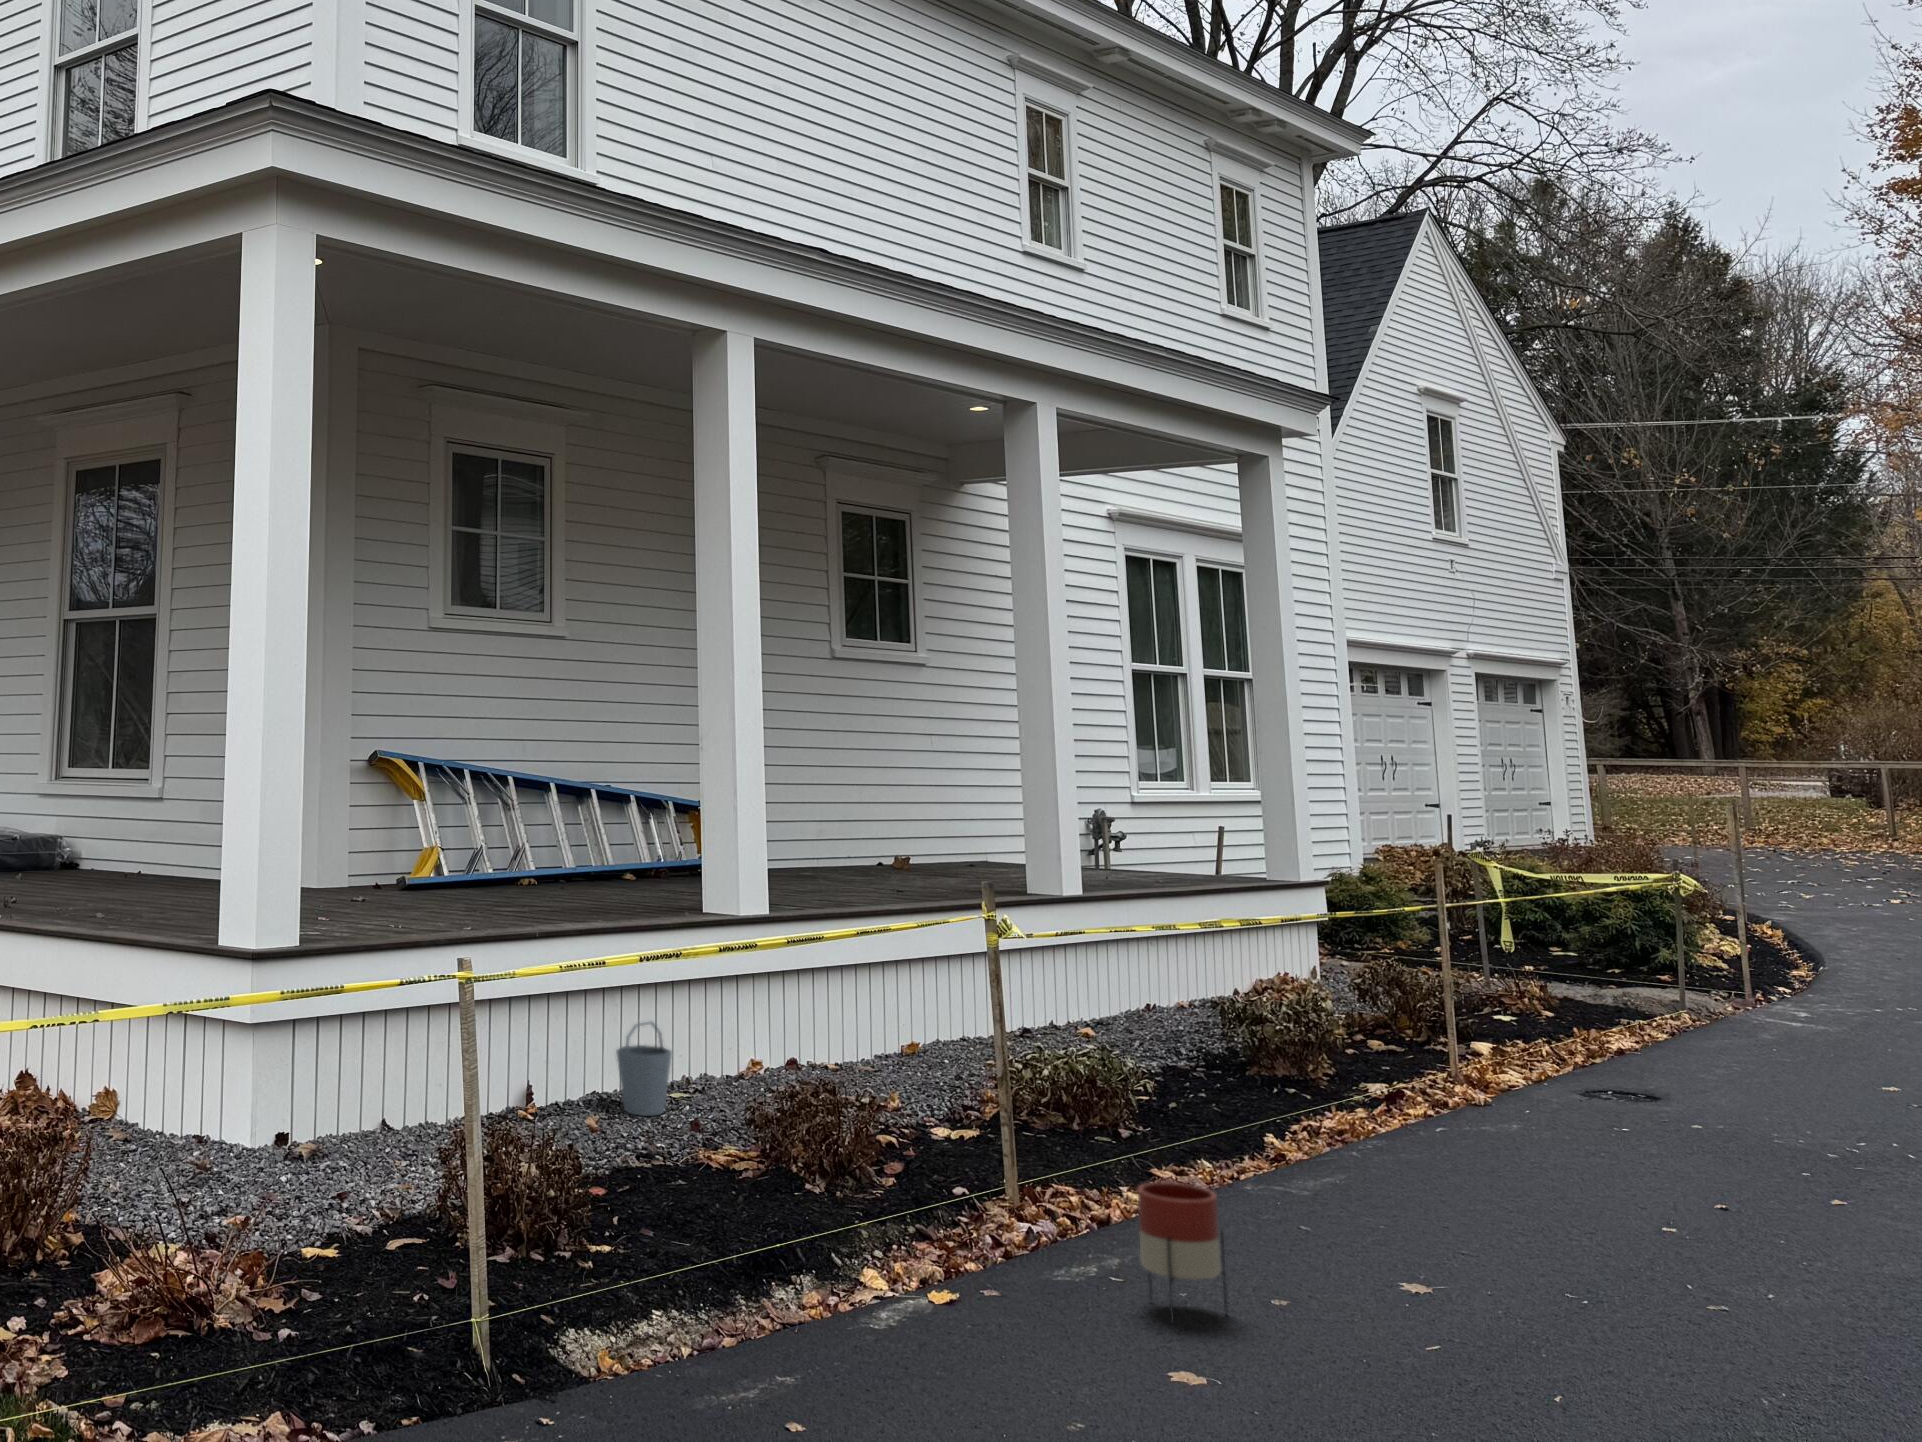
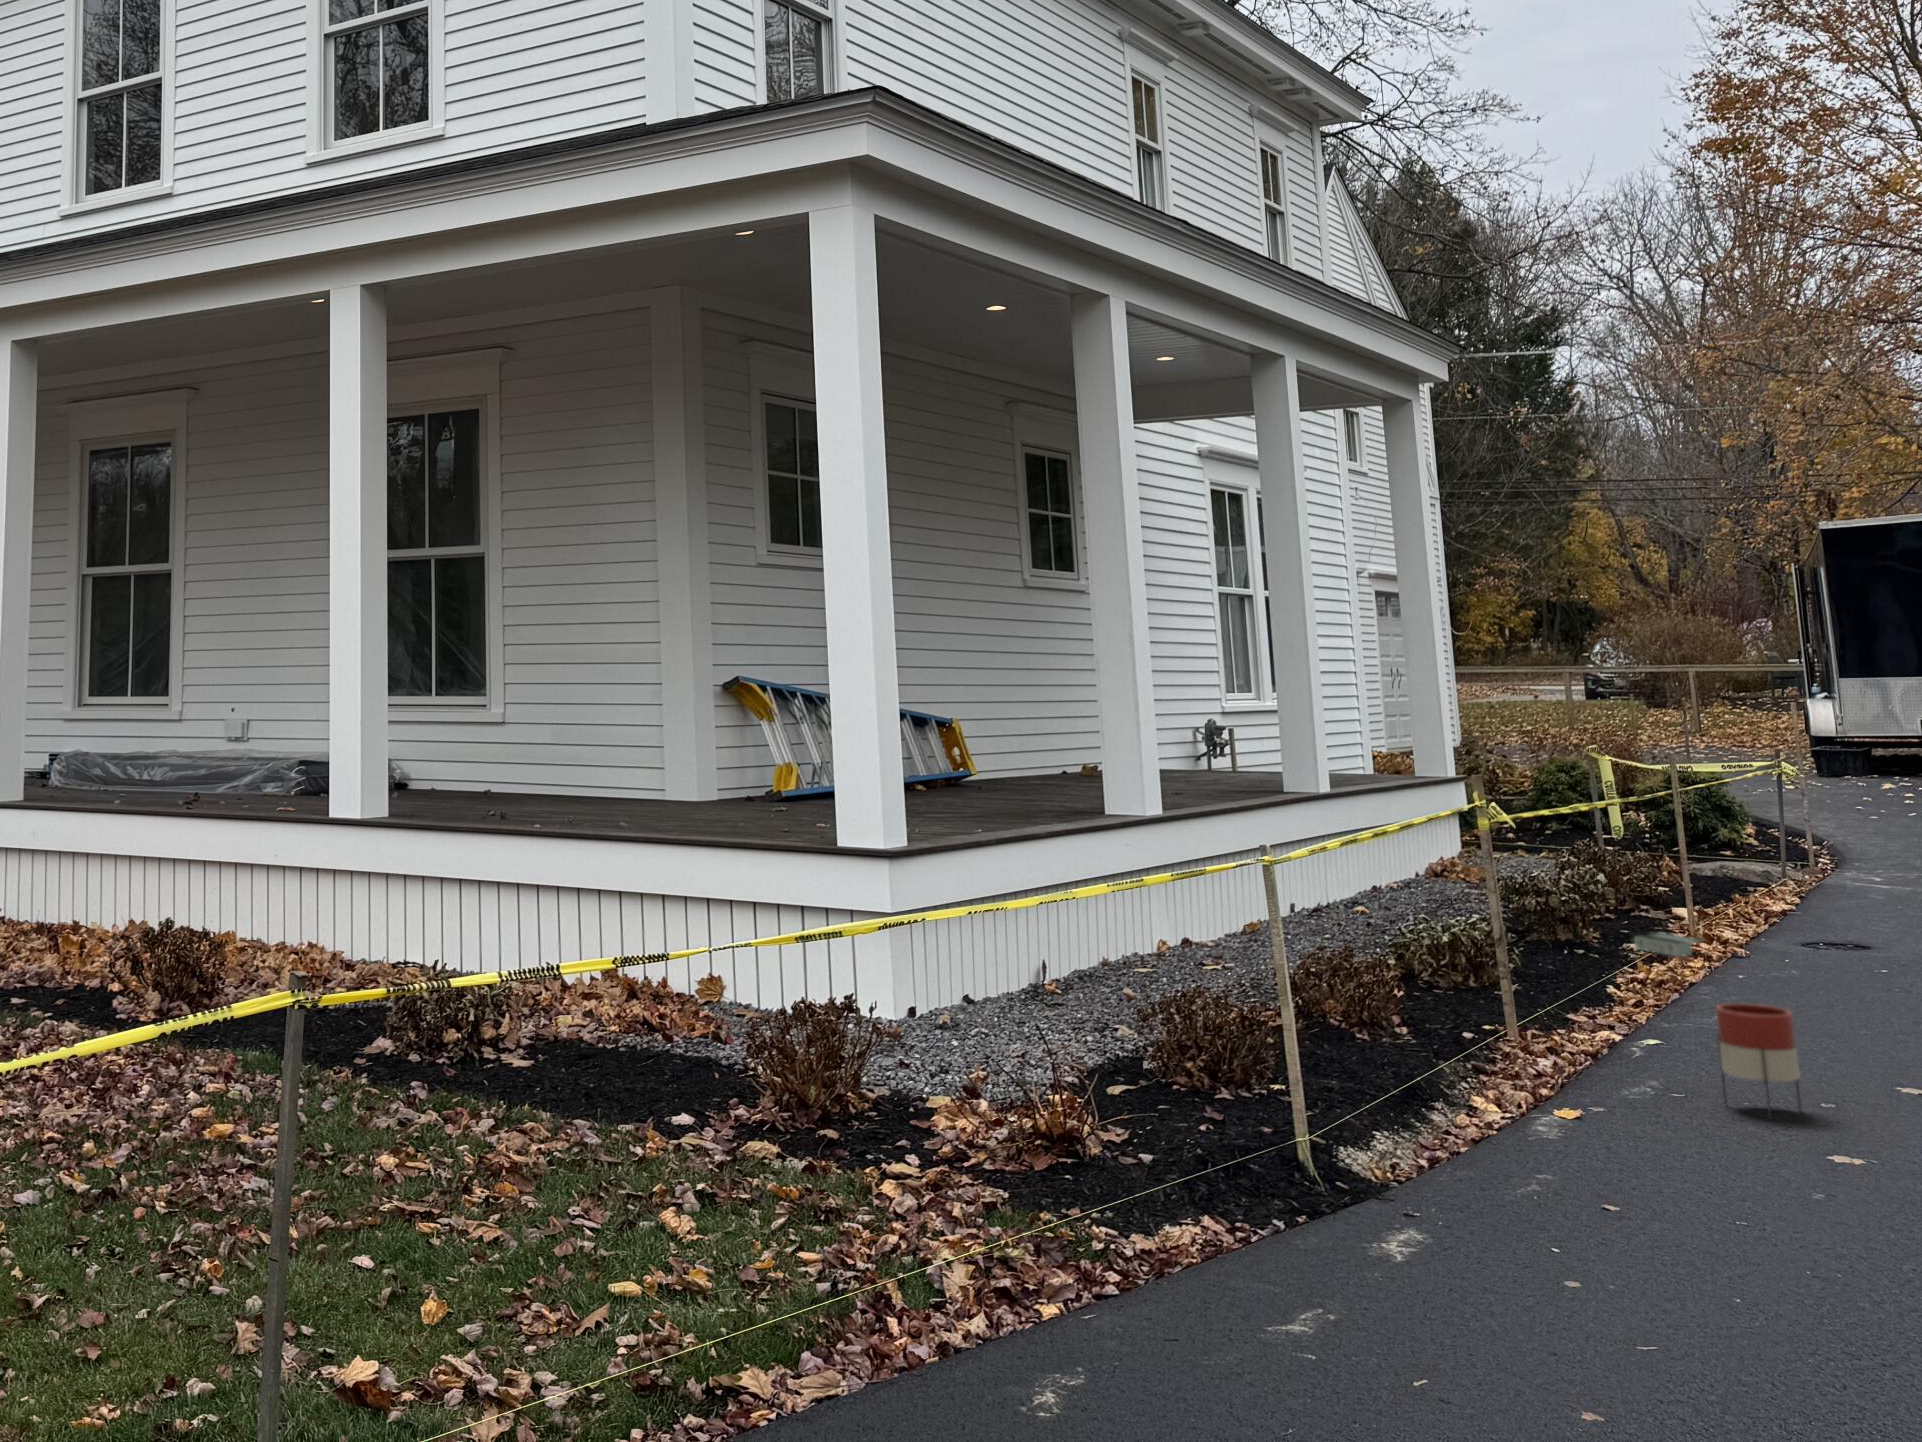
bucket: present [616,1022,672,1116] -> none [1089,902,1139,986]
toolbox: none [1373,1085,1446,1114] -> present [1634,933,1704,957]

